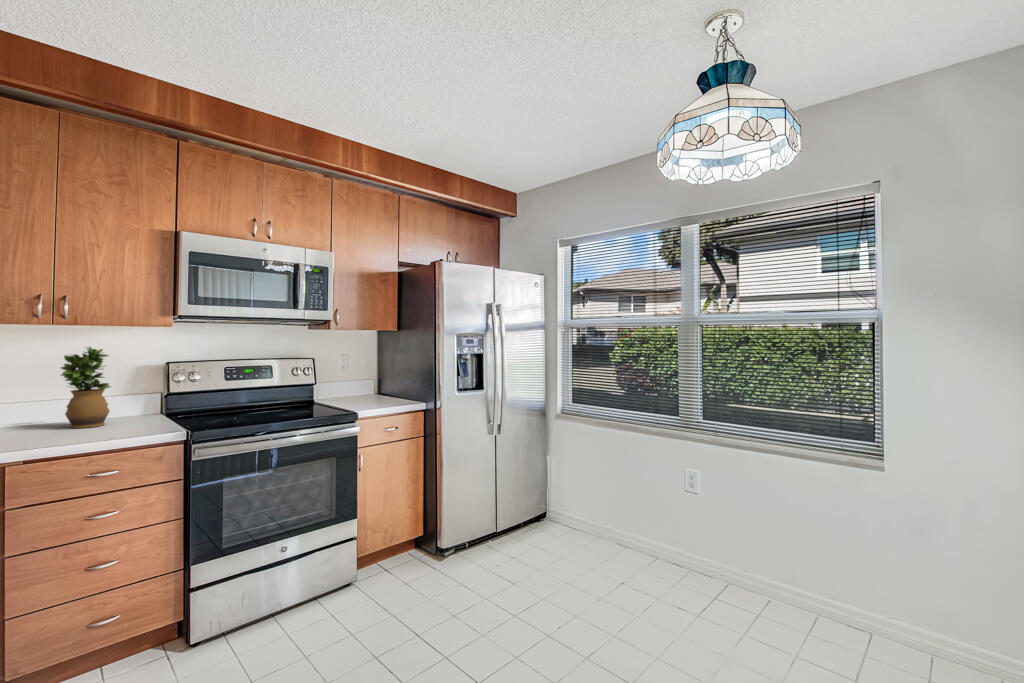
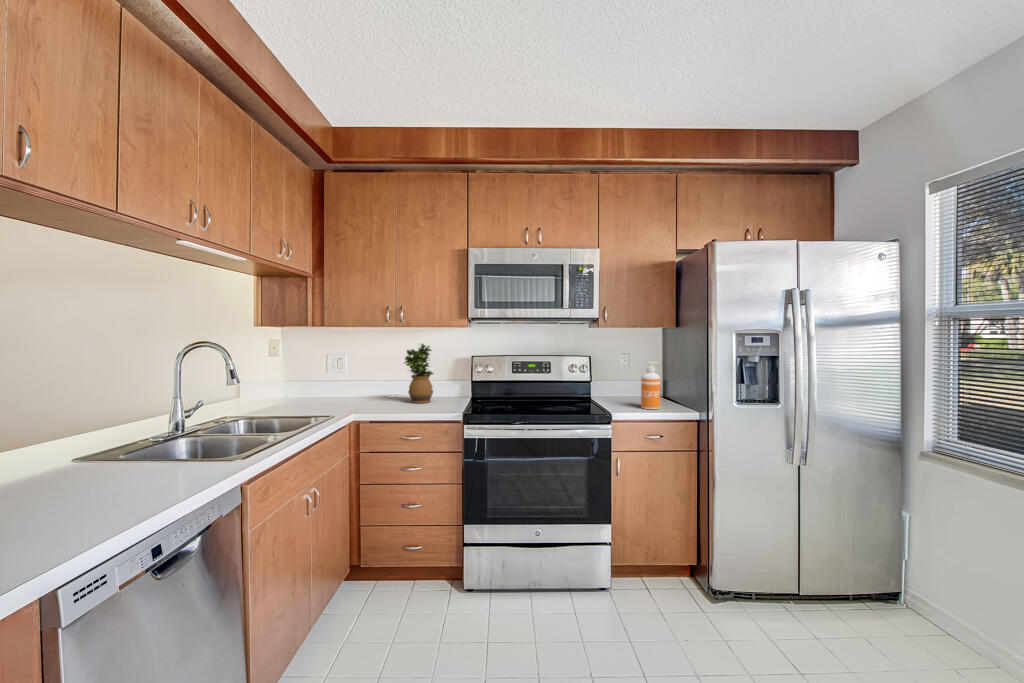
soap dispenser: none [374,362,391,406] -> present [641,362,660,409]

